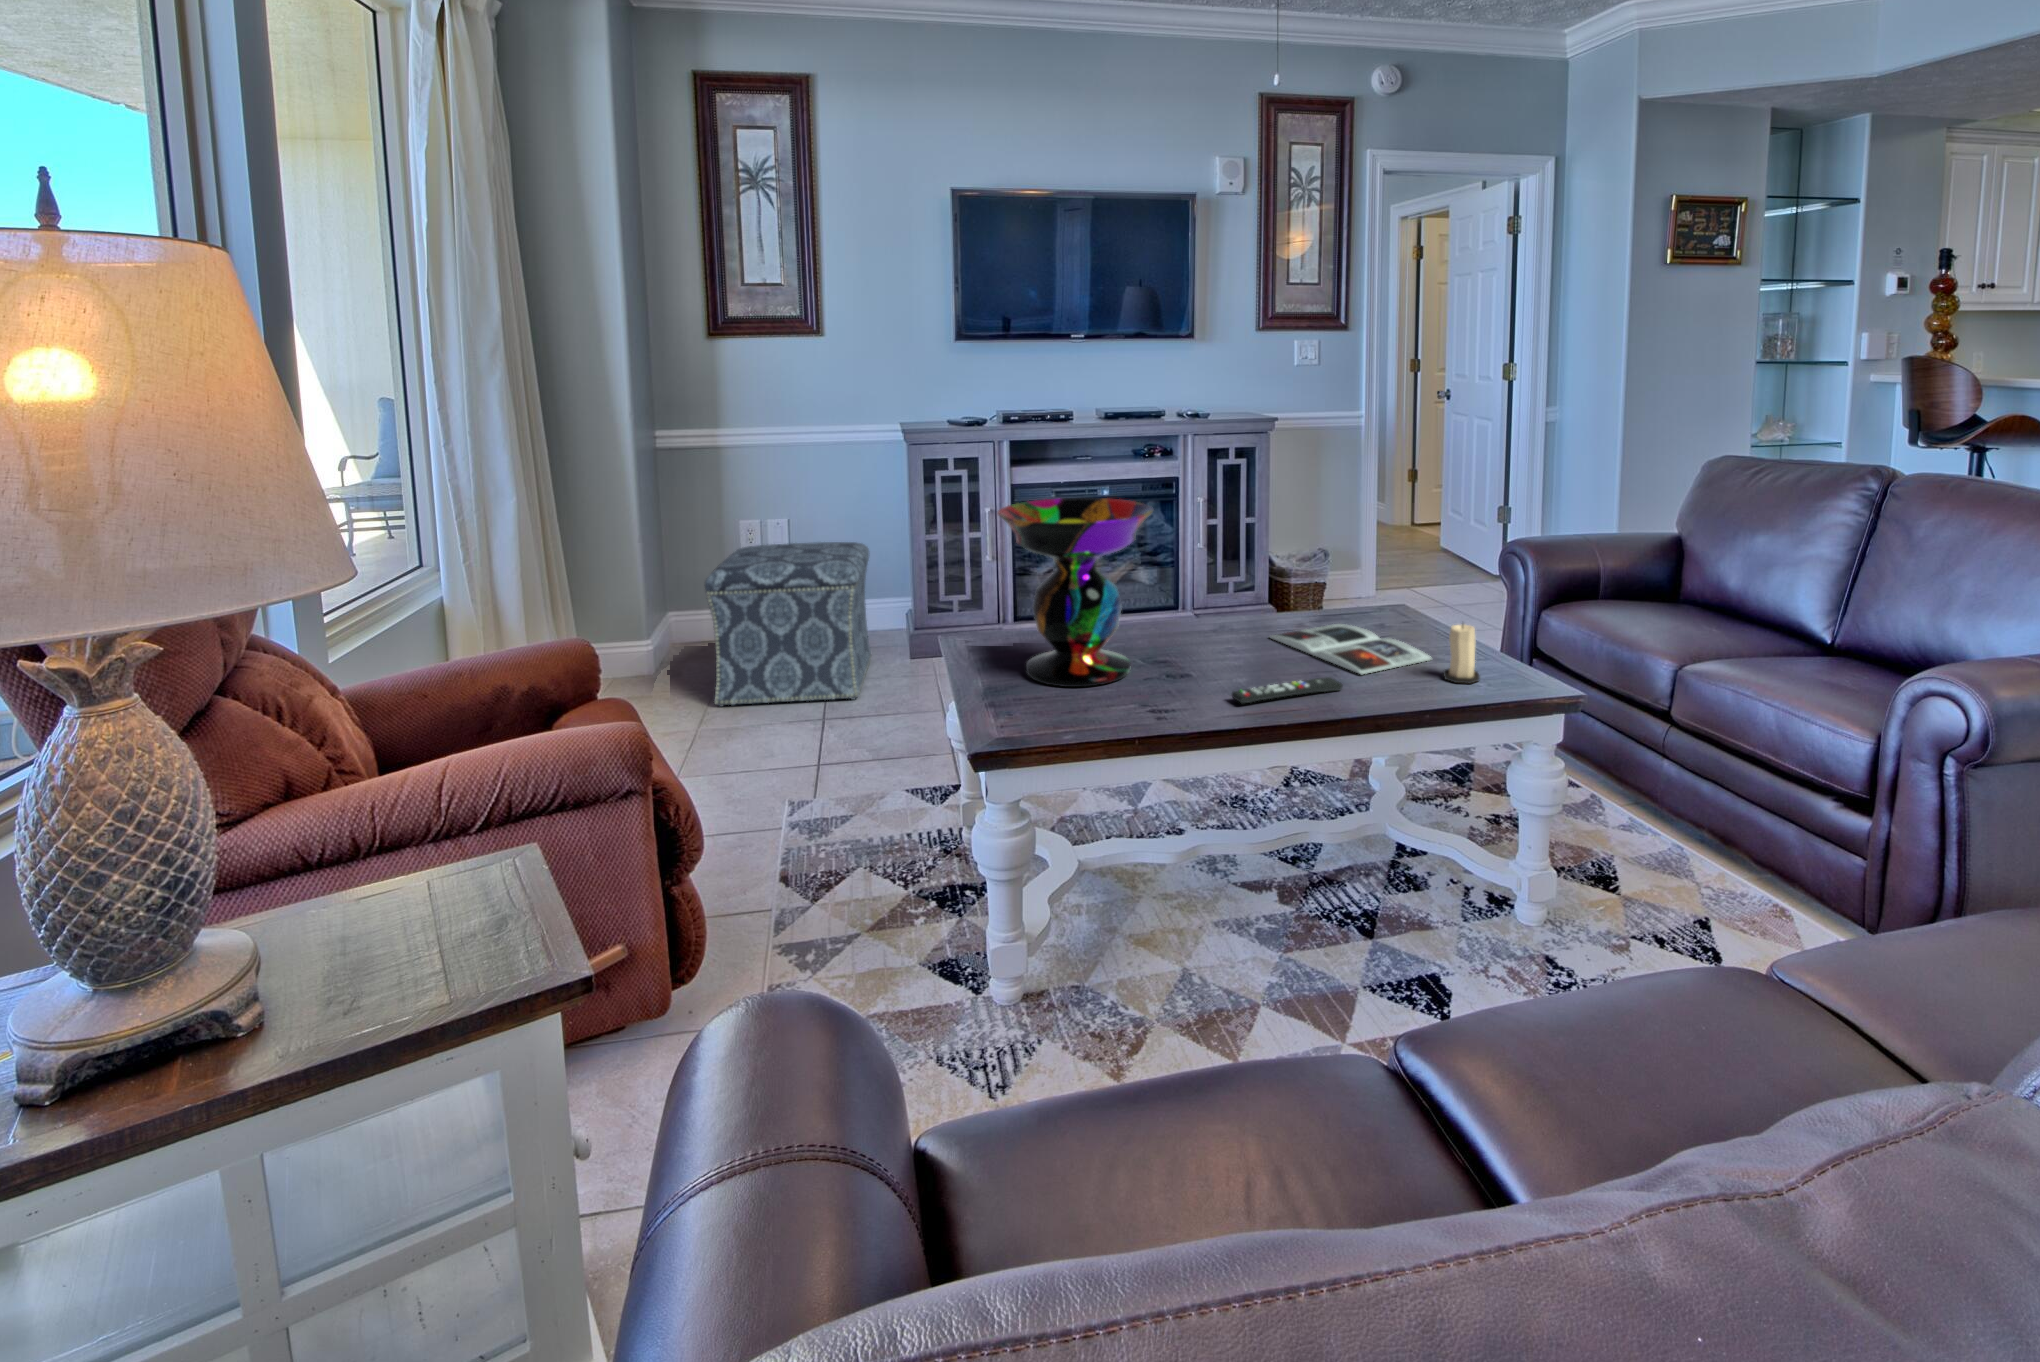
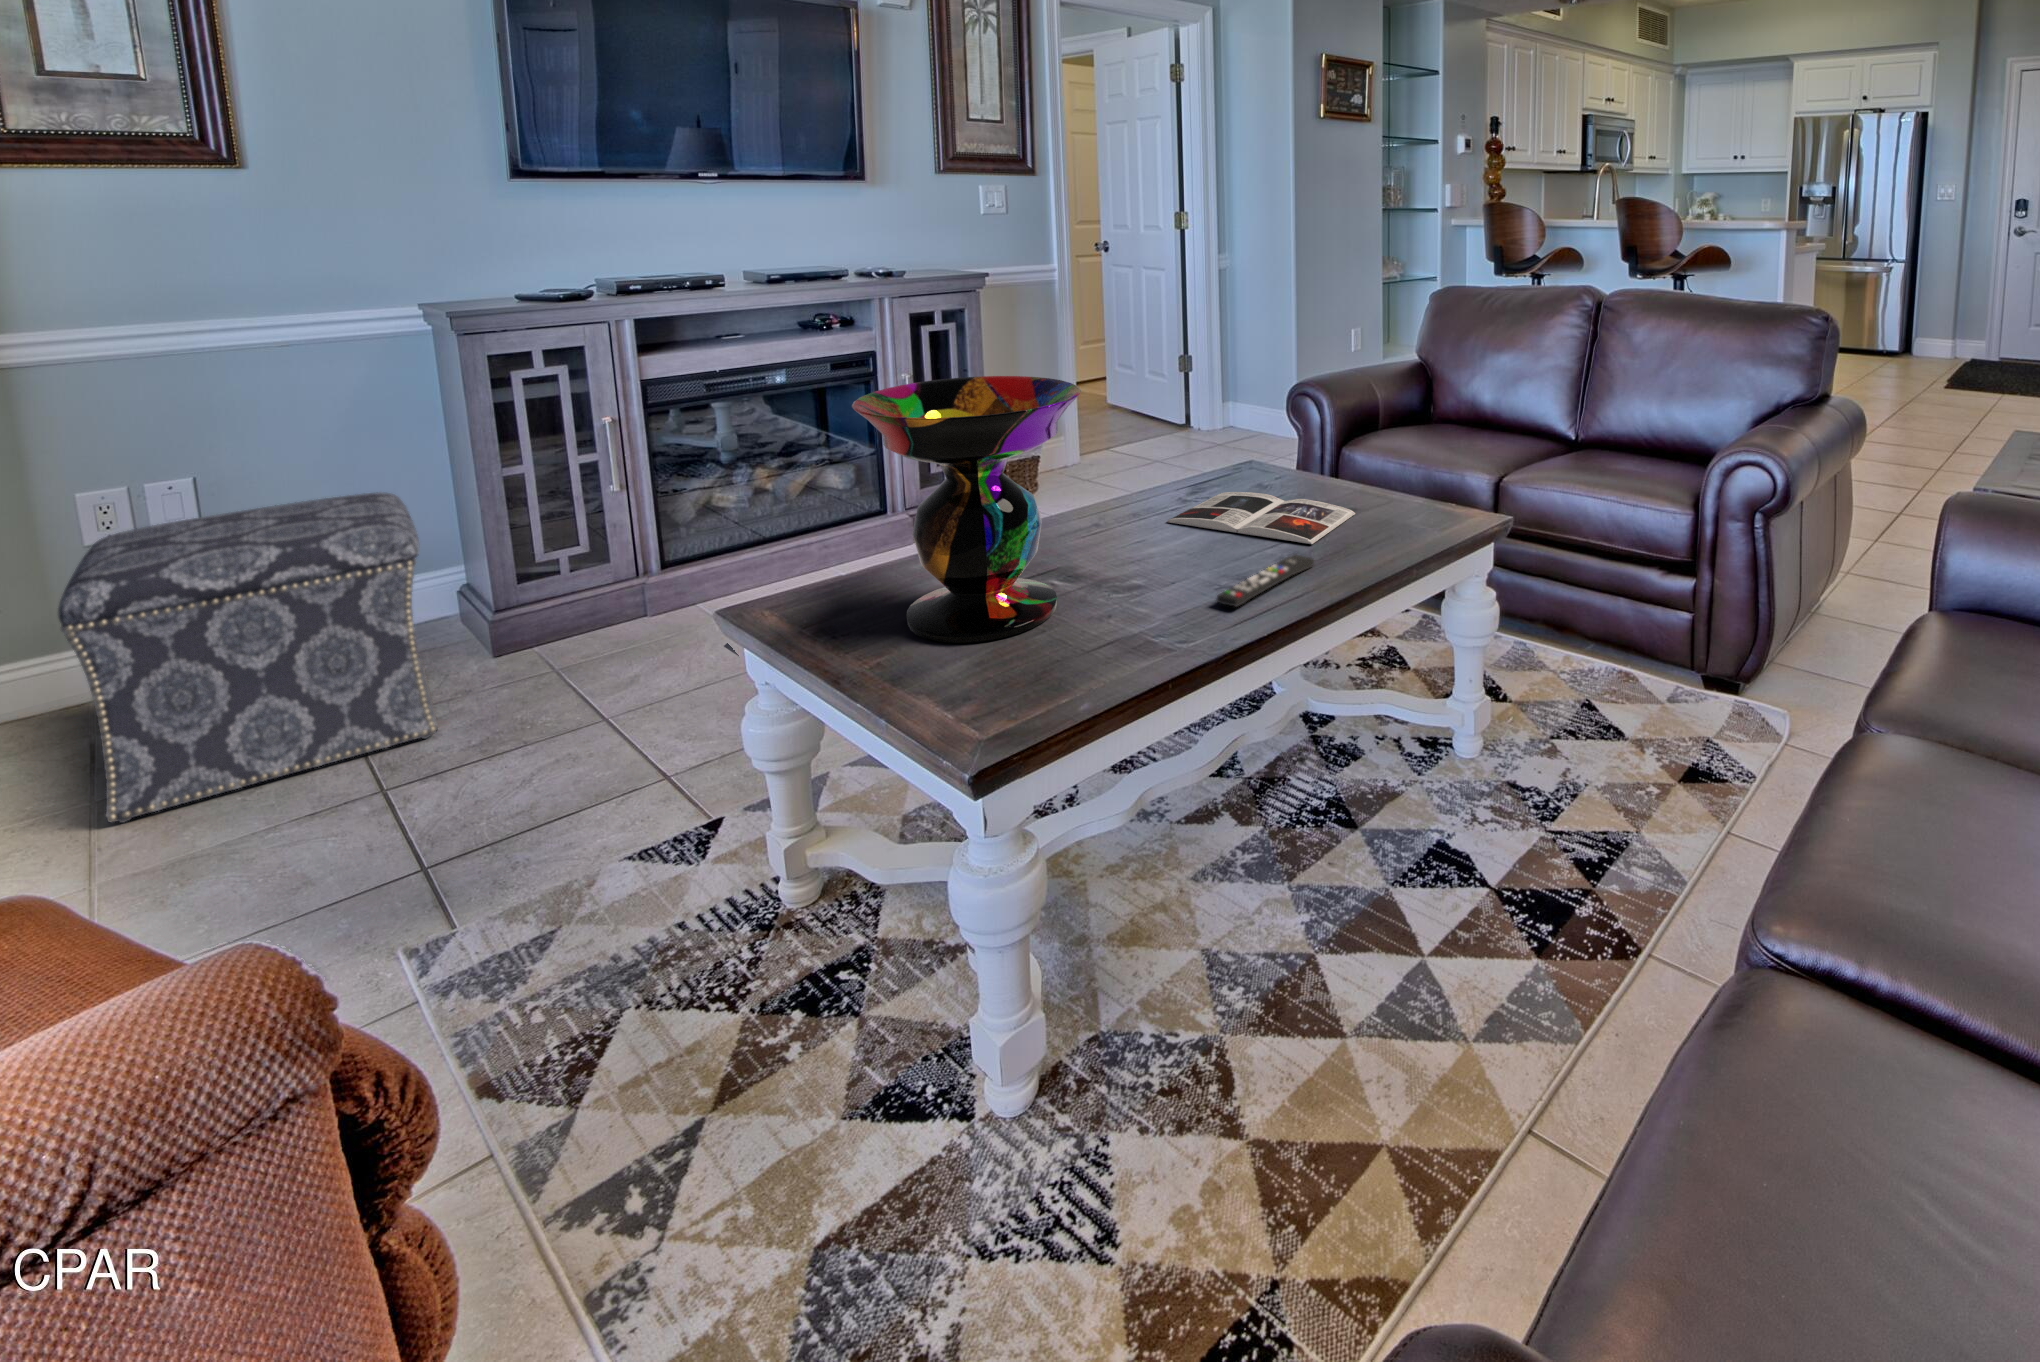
candle: present [1443,624,1480,683] -> none [1384,468,1421,534]

